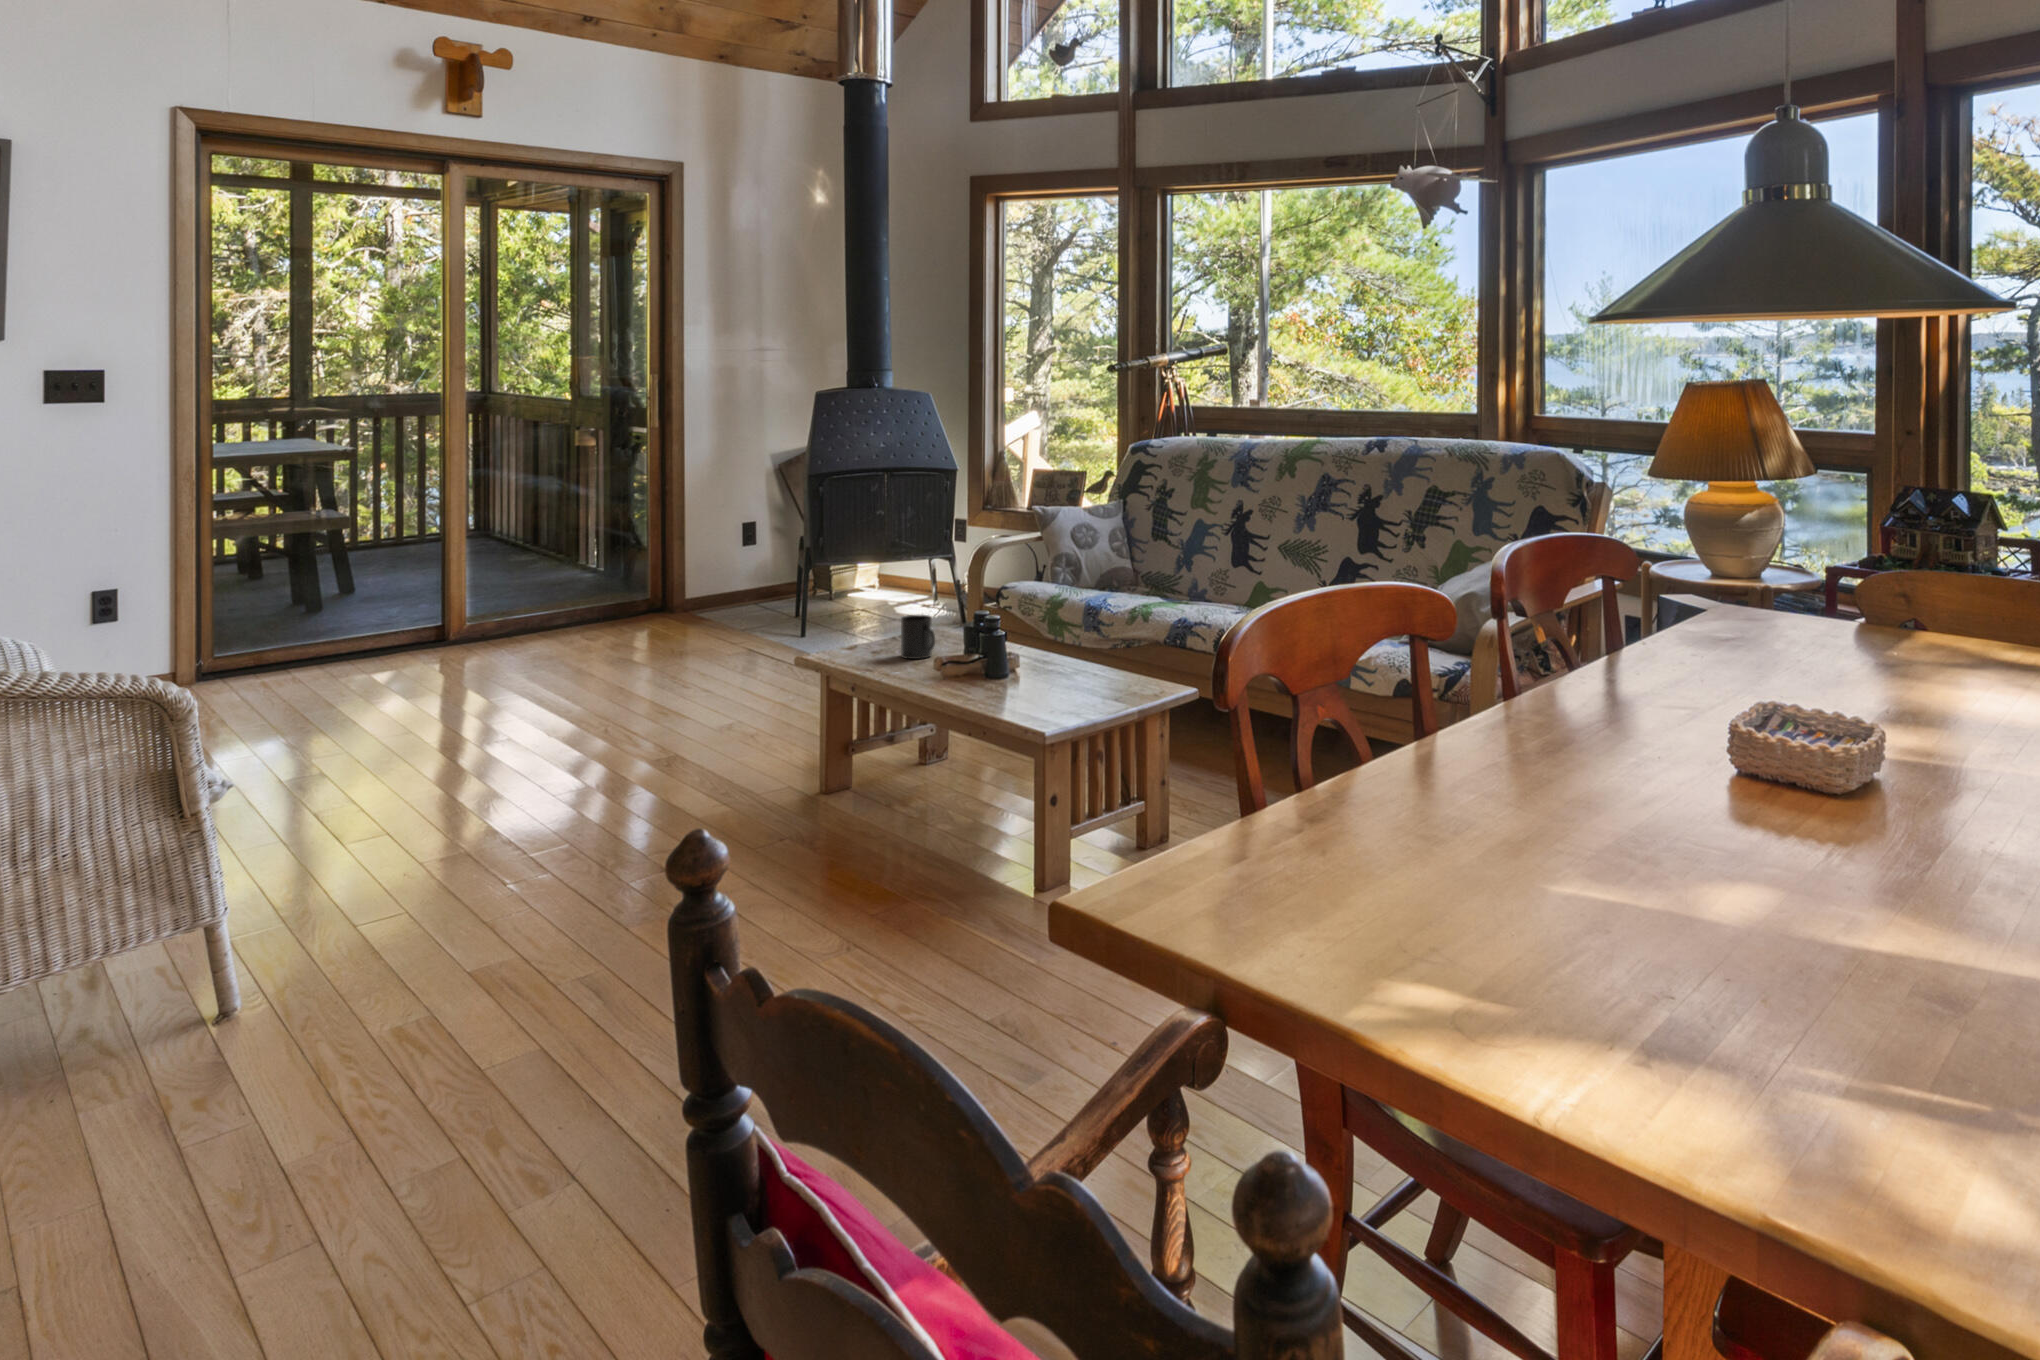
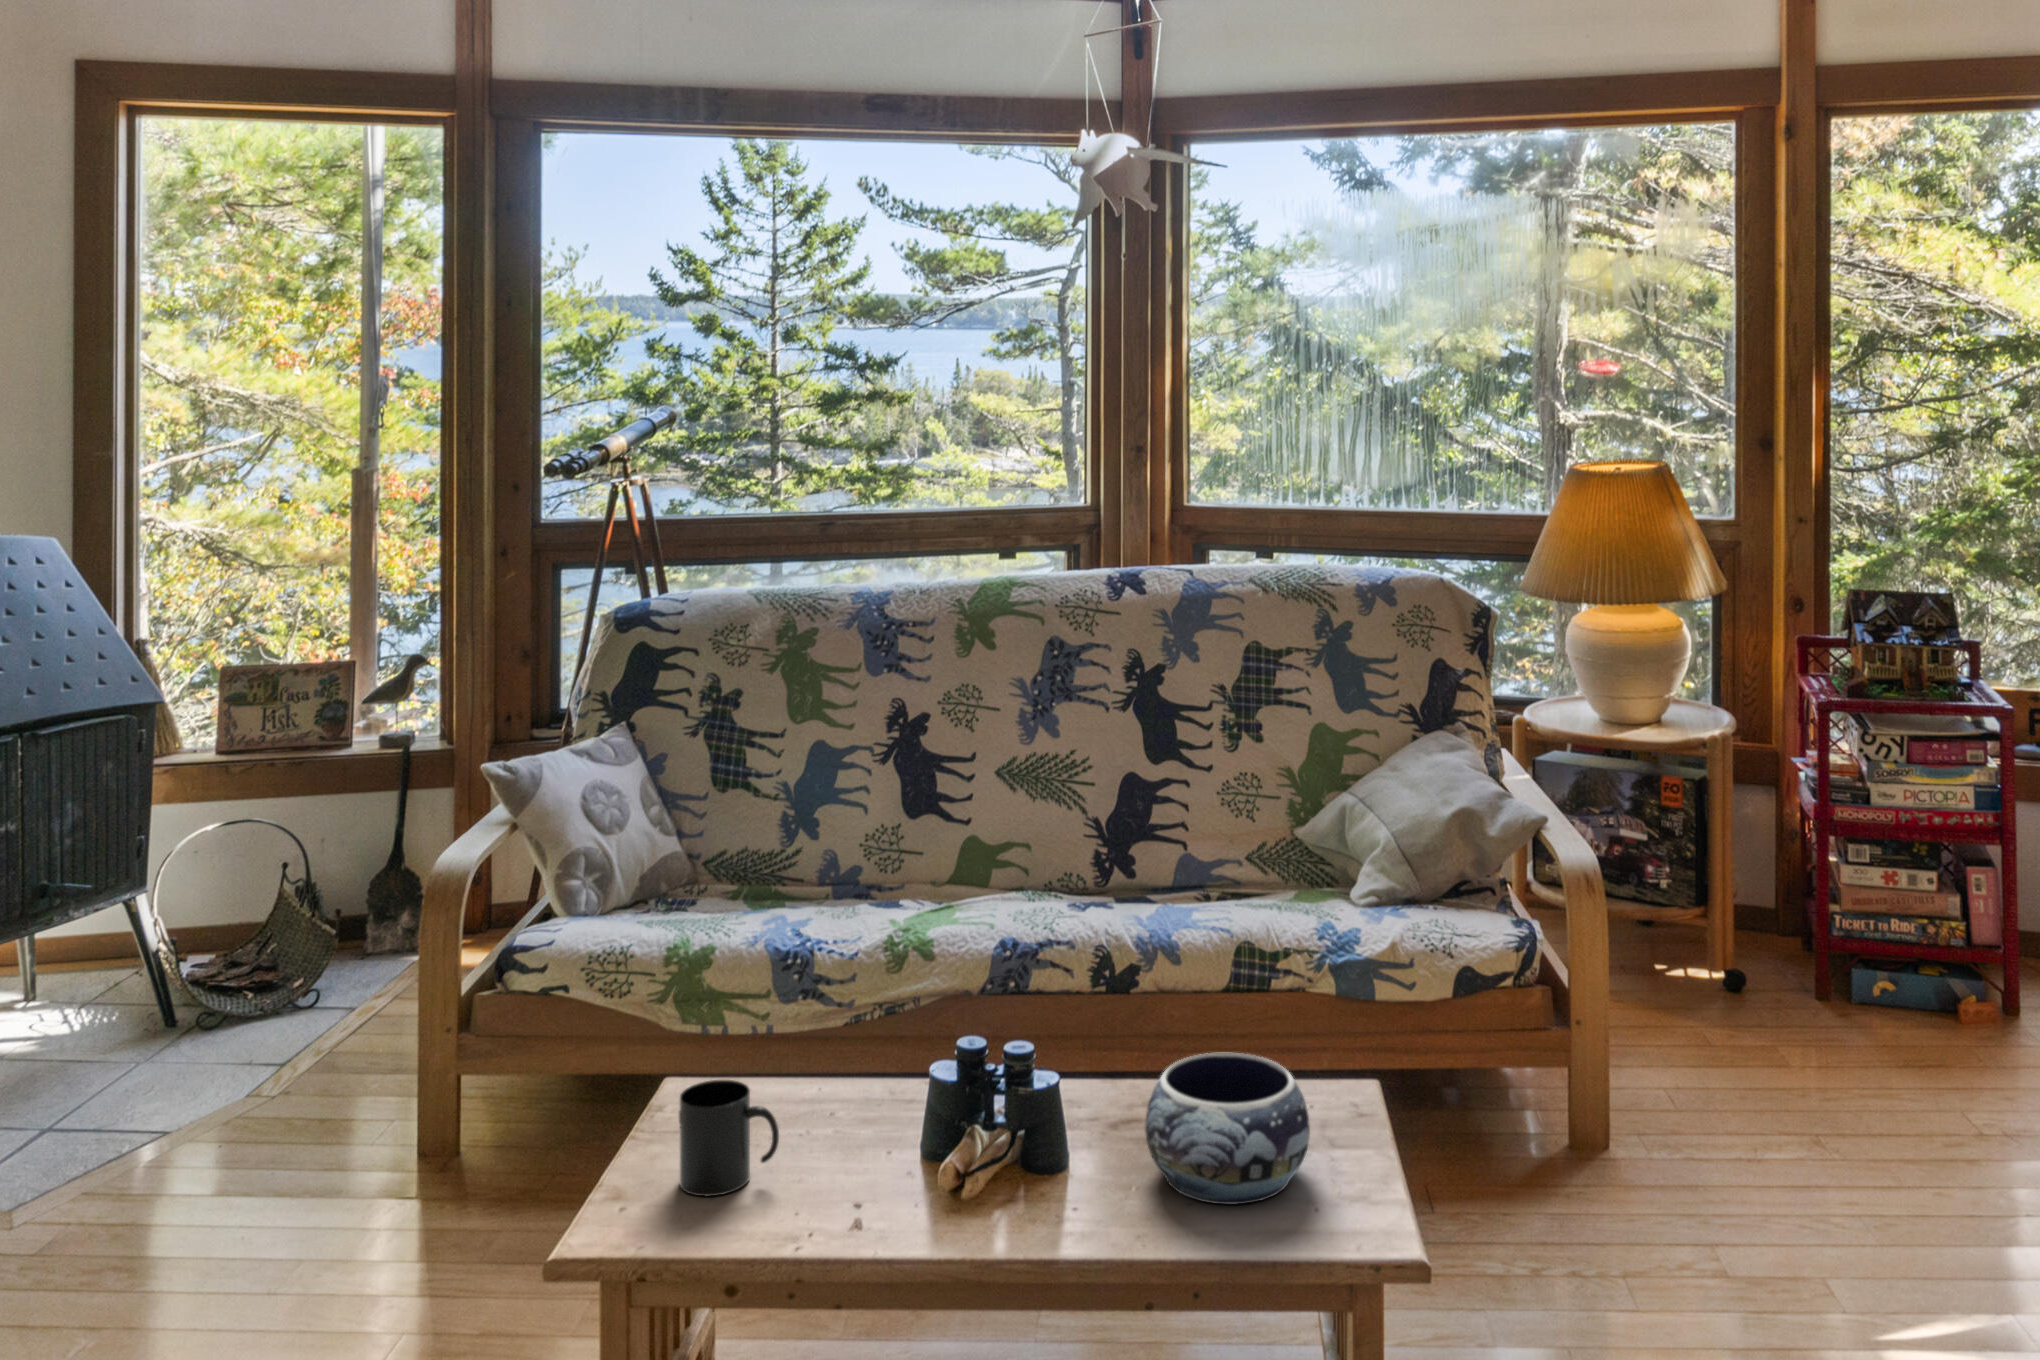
decorative bowl: none [1039,638,1121,701] -> present [1145,1053,1310,1205]

